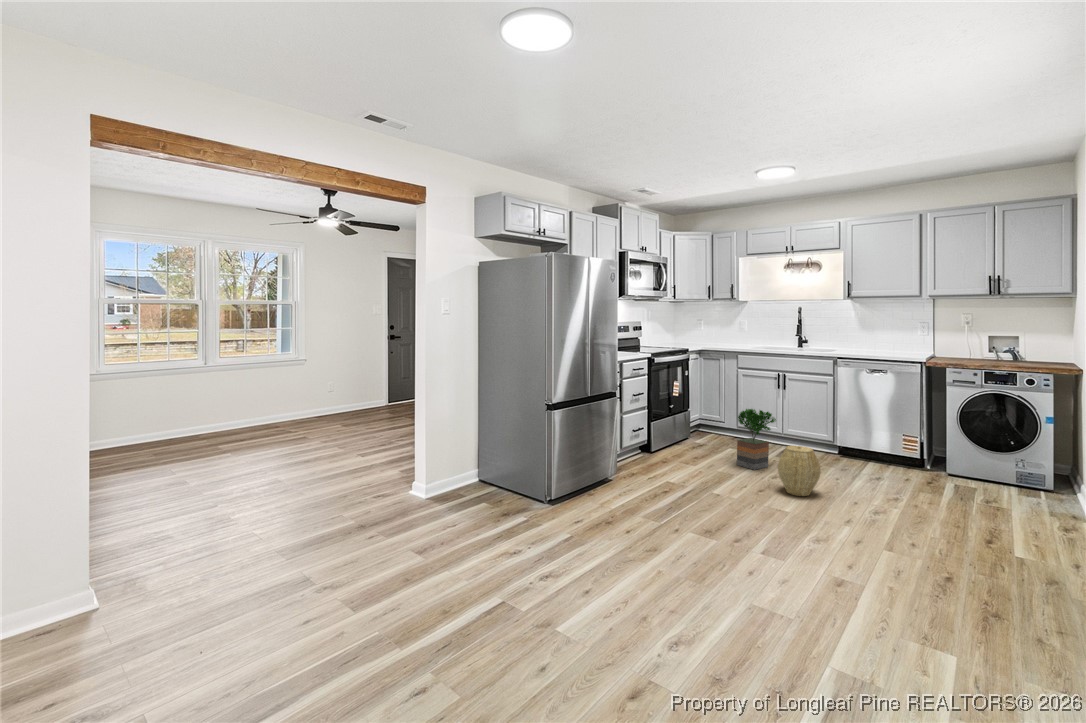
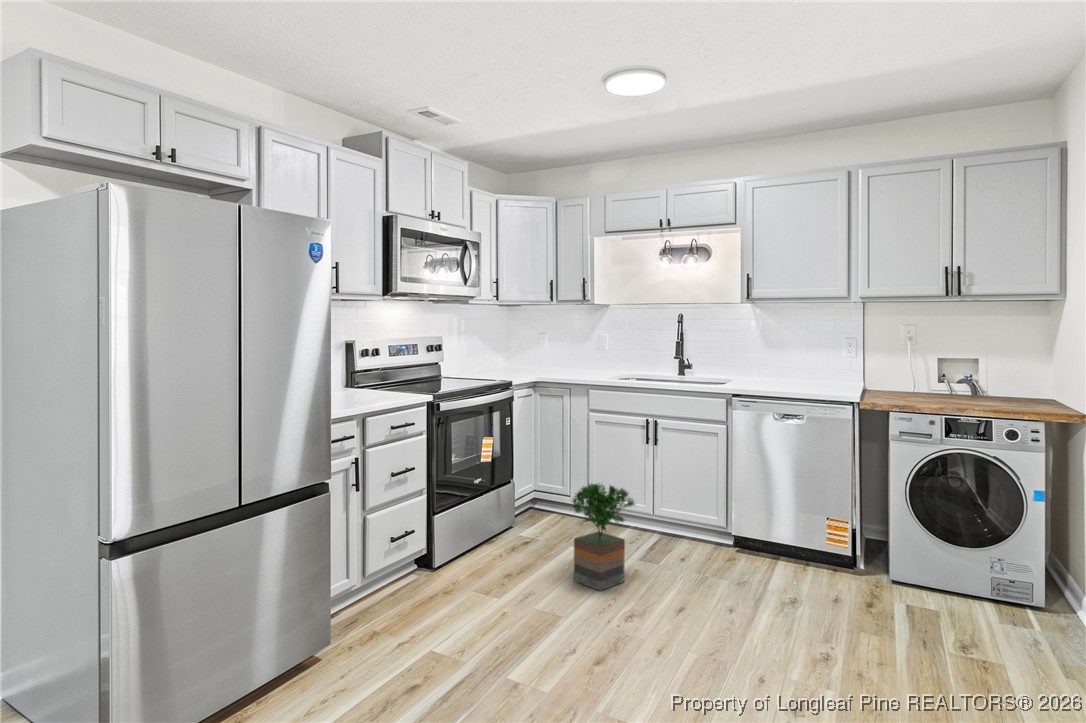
woven basket: present [778,446,821,496] -> none [627,557,697,652]

